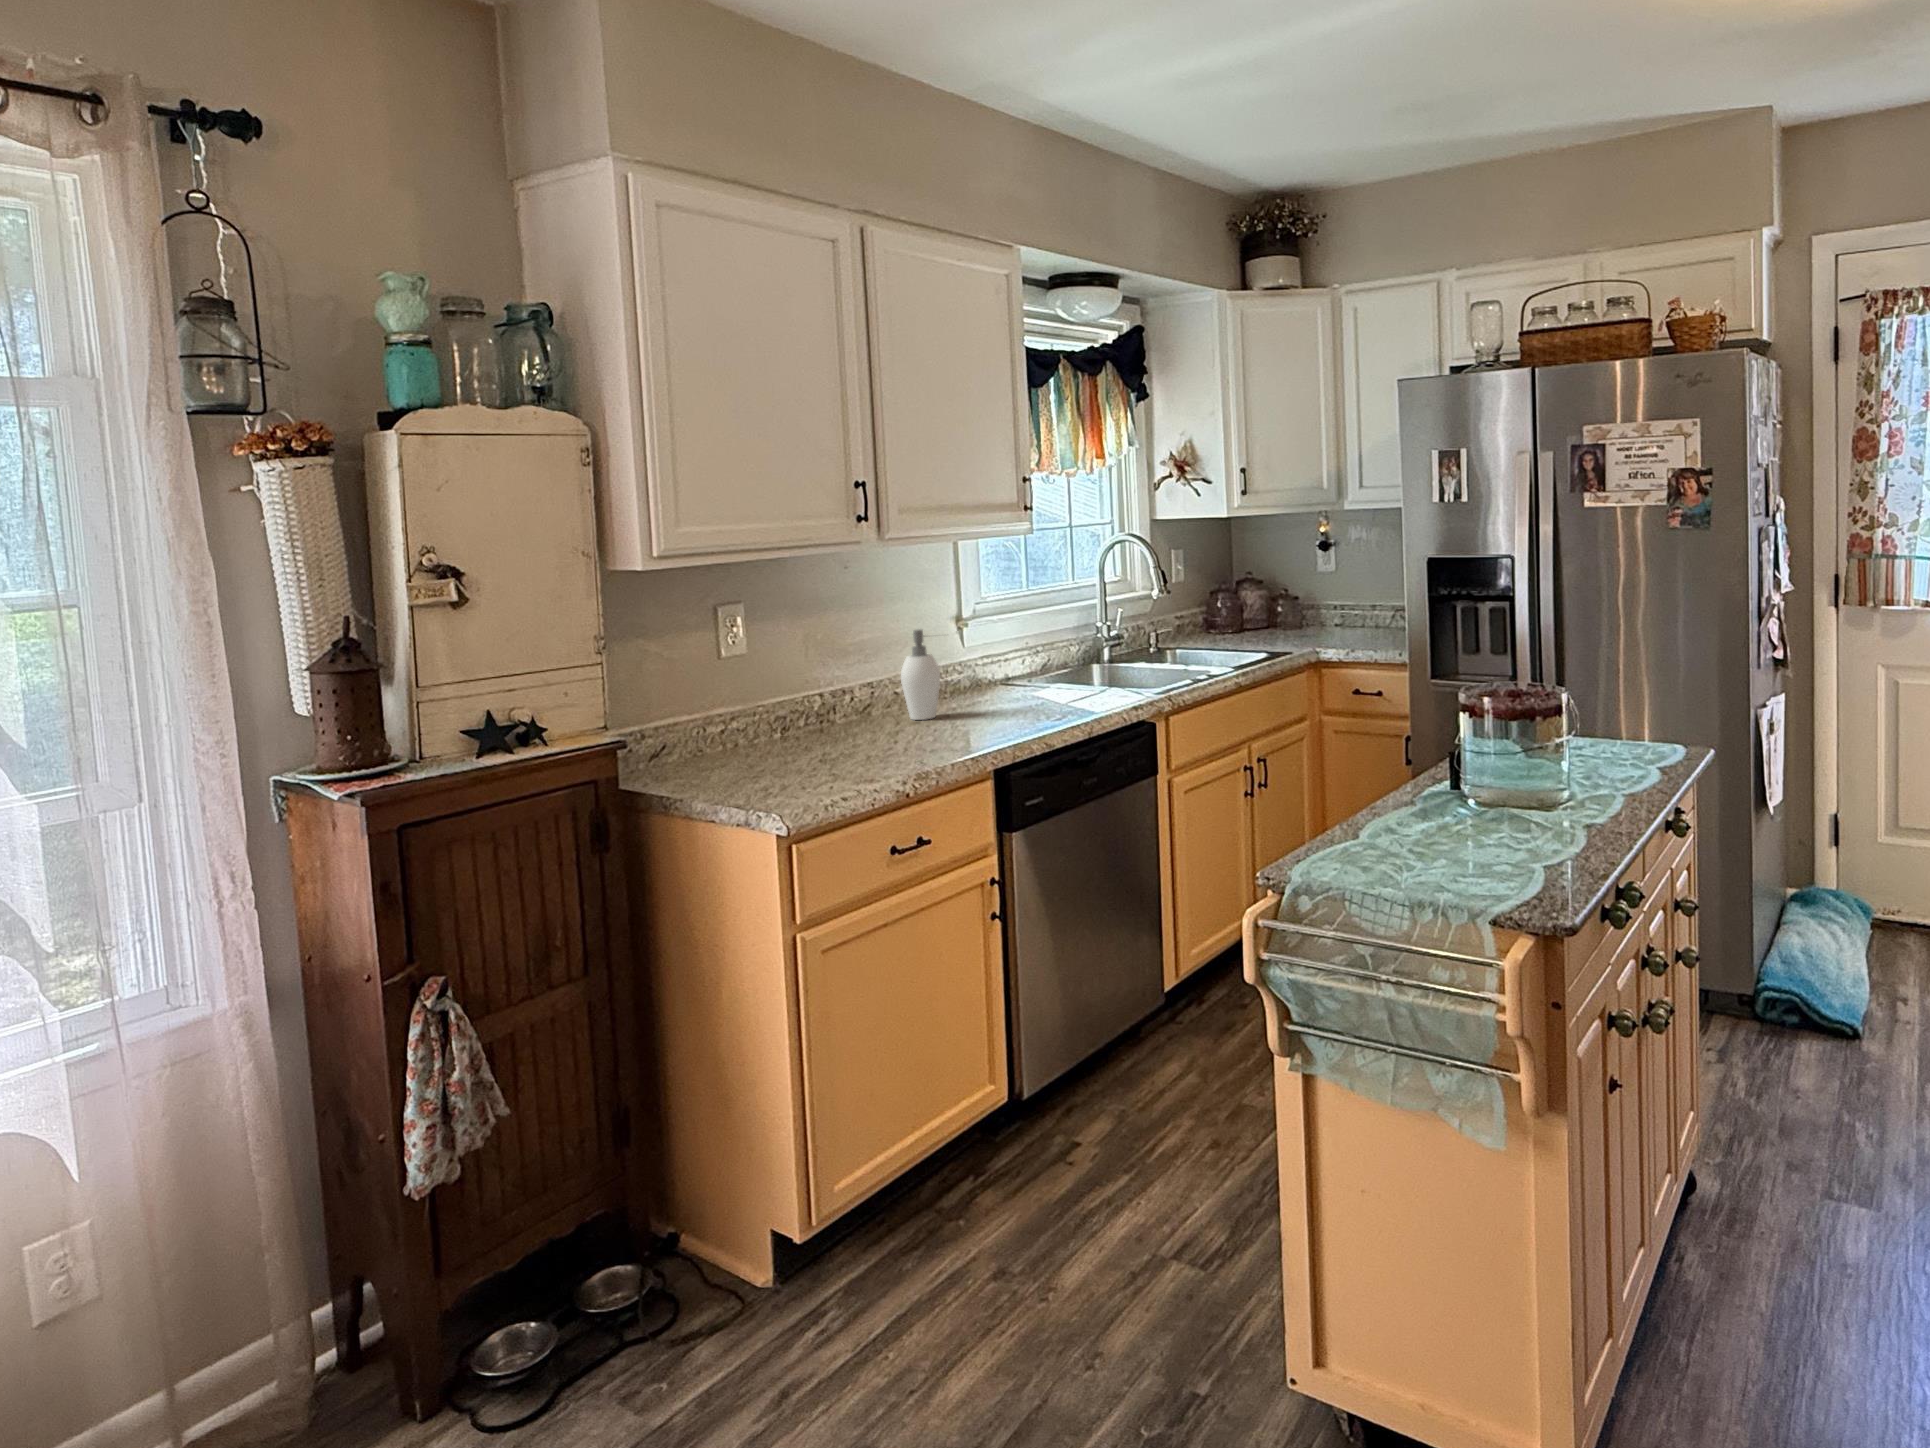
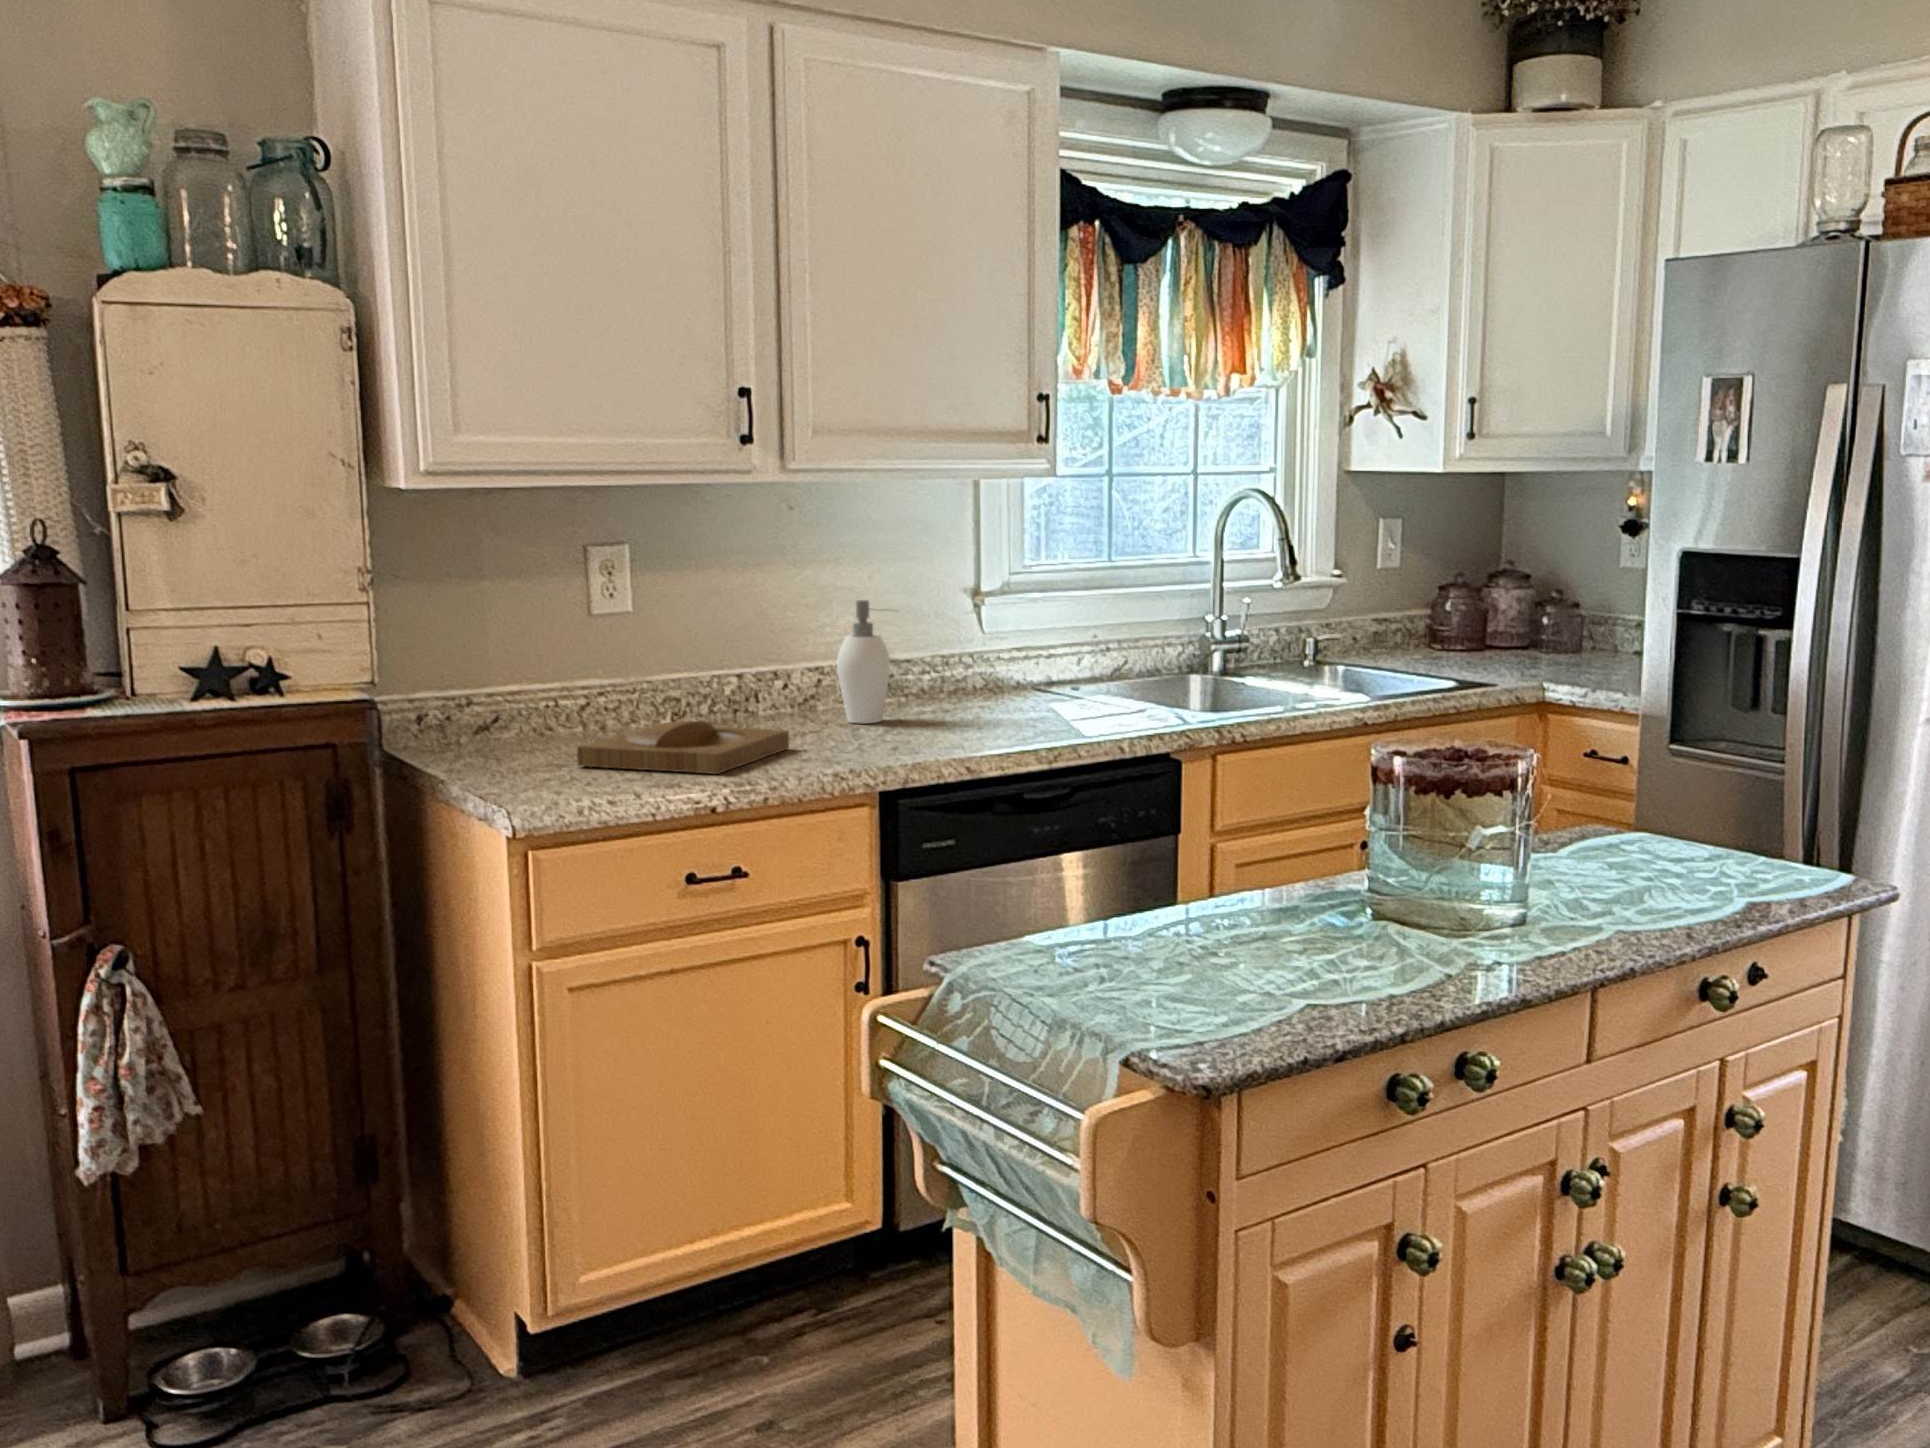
tray: none [766,730,905,774] -> present [577,721,789,774]

